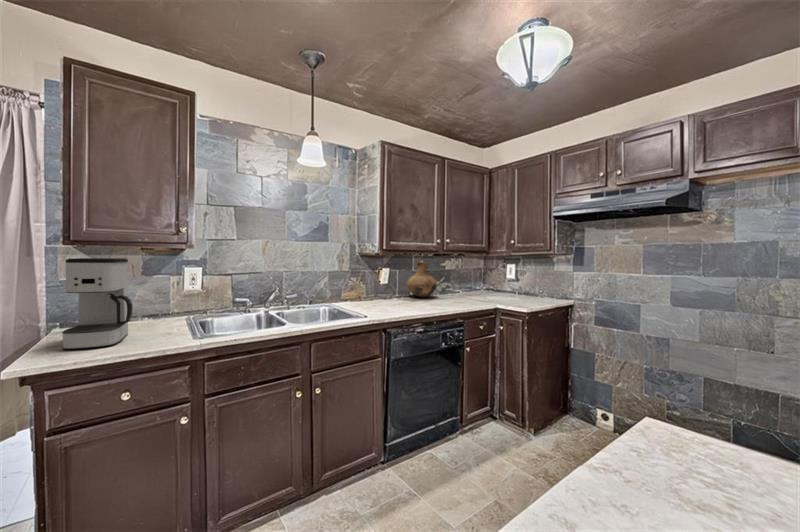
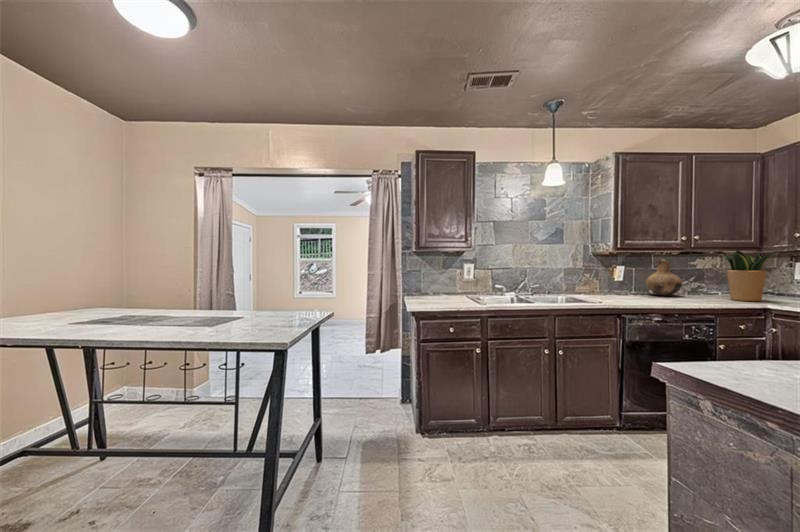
potted plant: none [462,252,508,301] -> present [719,249,775,301]
coffee maker: present [62,258,133,350] -> none [423,257,450,304]

